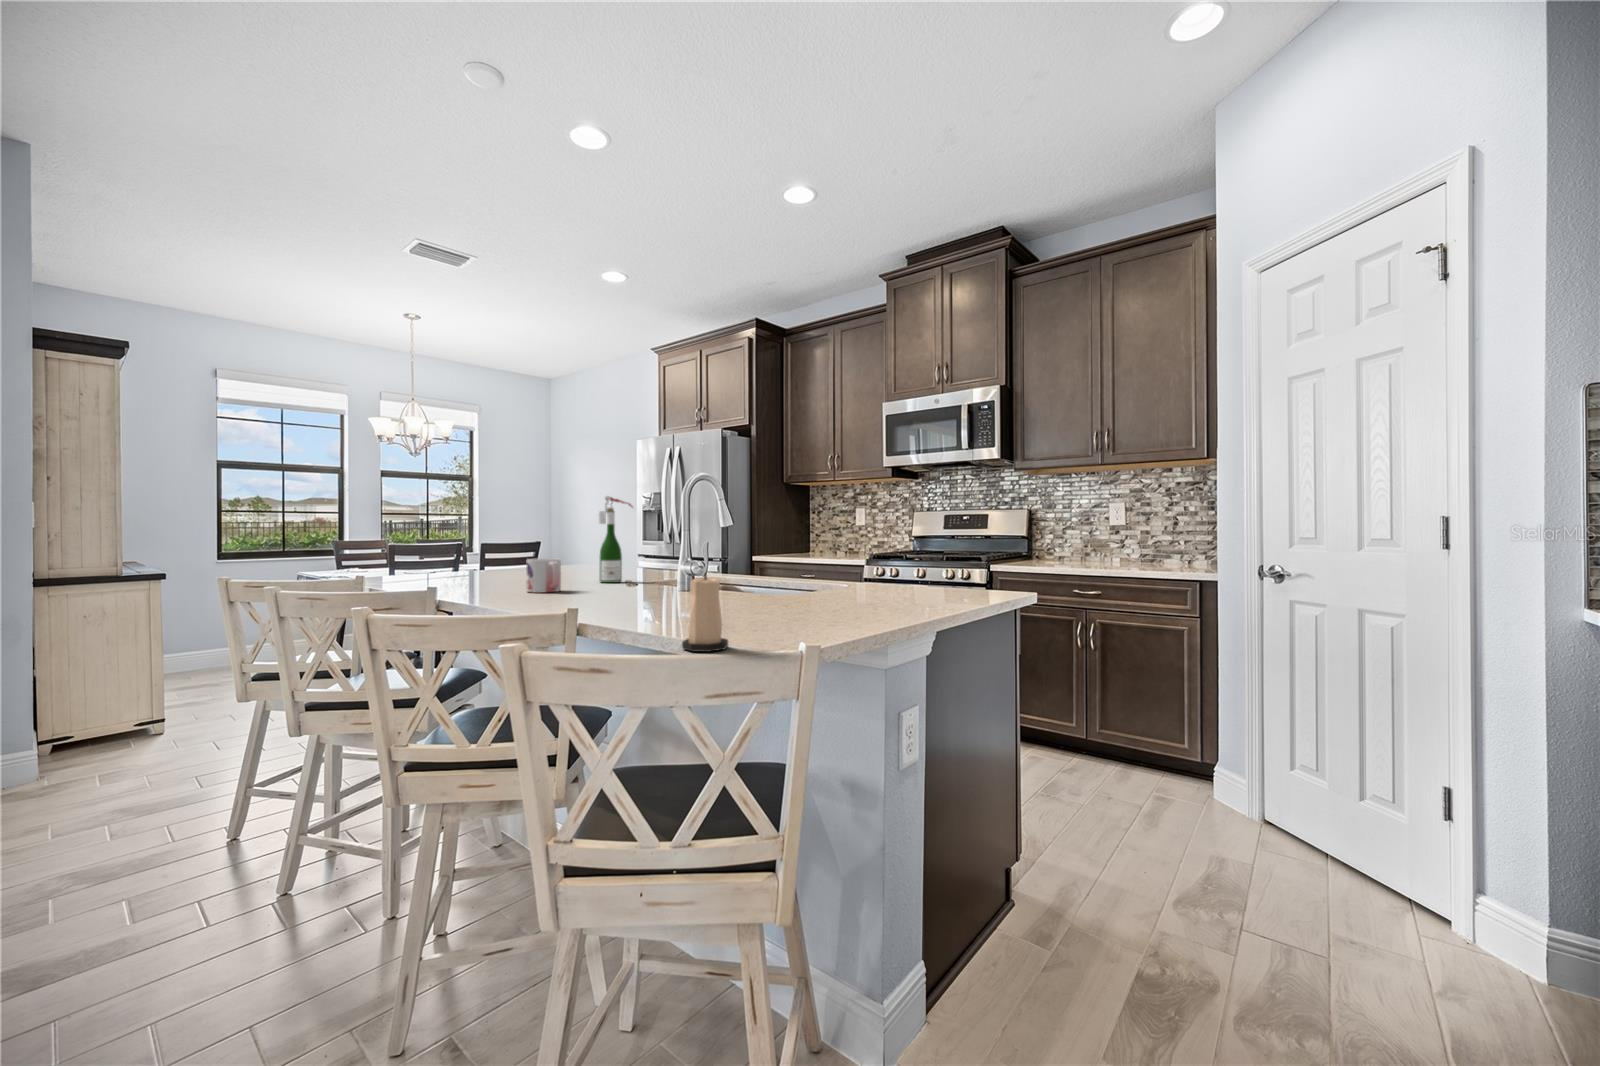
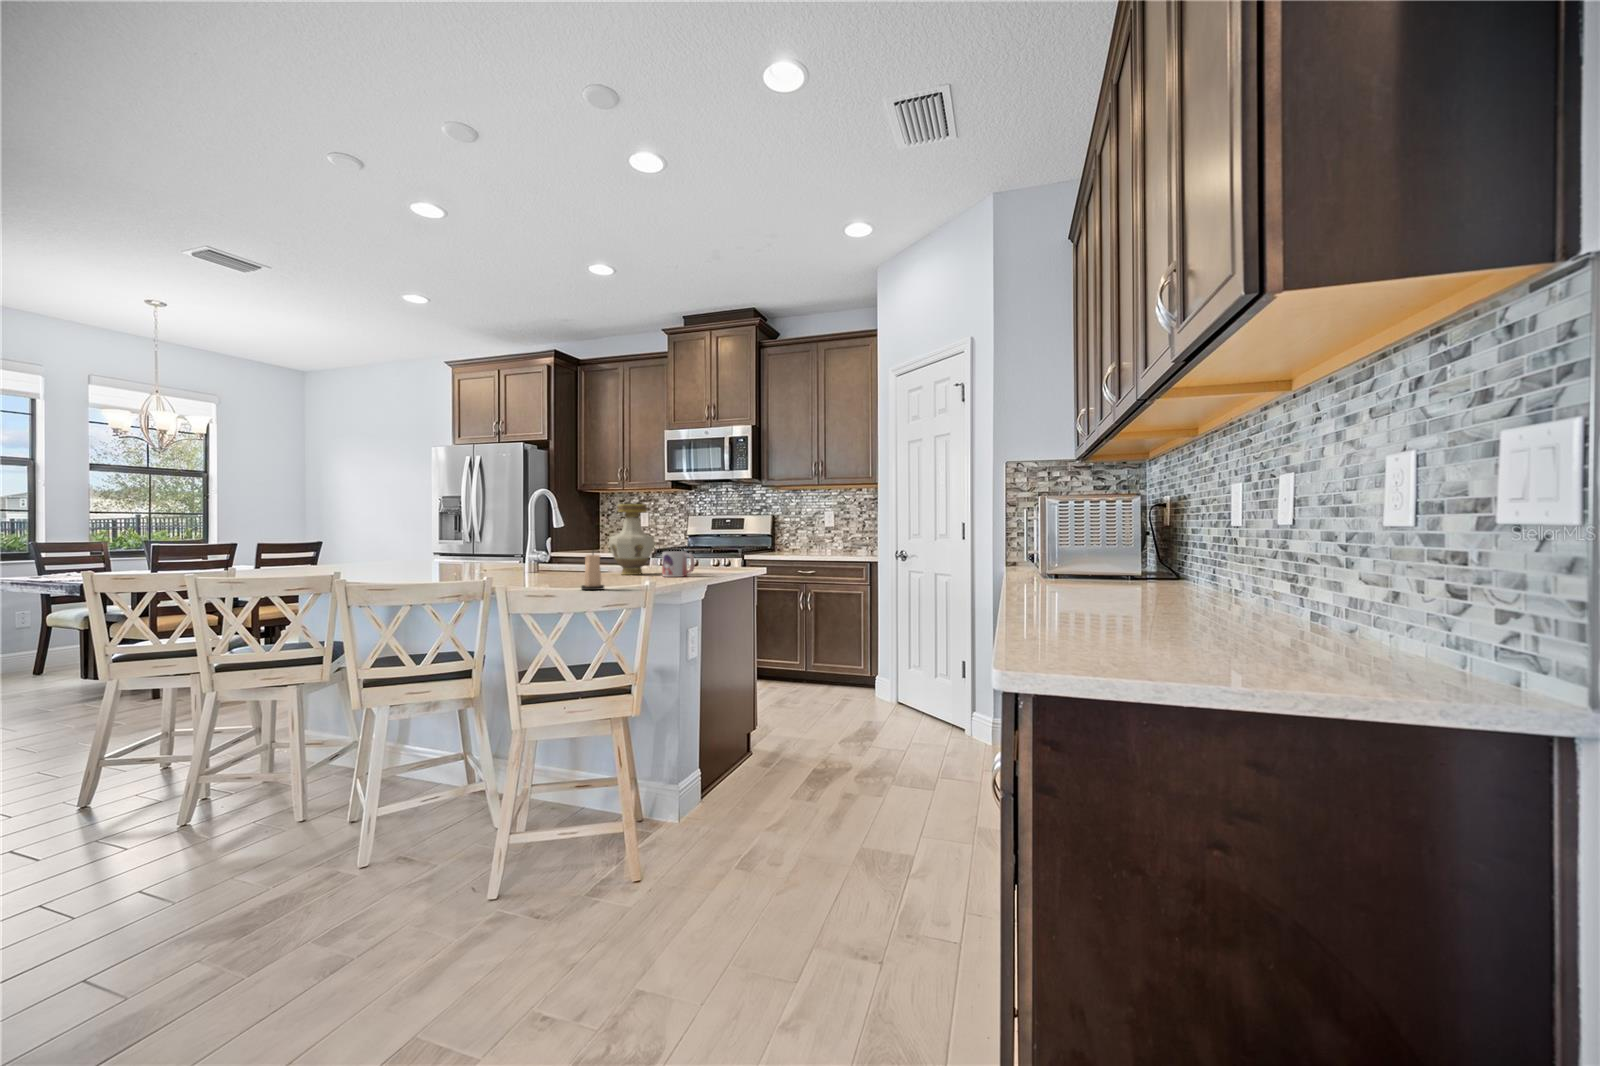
vase: none [778,487,851,603] -> present [609,504,655,575]
wine bottle: present [598,496,632,583] -> none [451,504,481,570]
mug: present [526,558,561,593] -> present [662,551,695,577]

